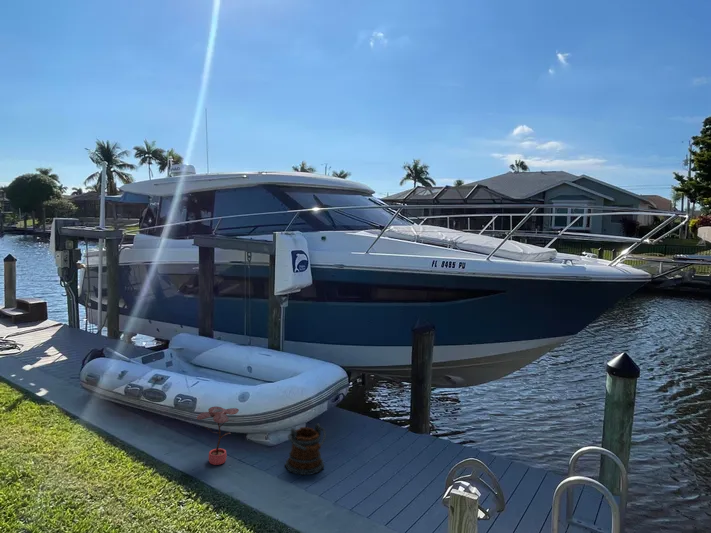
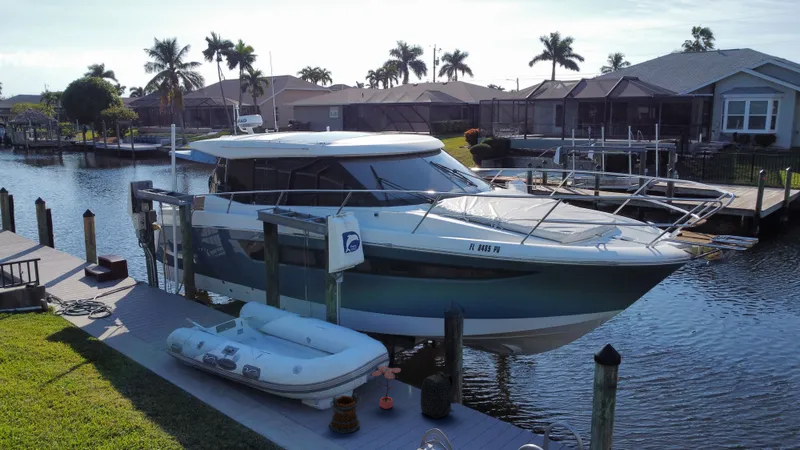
backpack: none [391,398,428,454] -> present [421,372,453,418]
potted plant: present [197,406,239,465] -> present [372,366,401,409]

